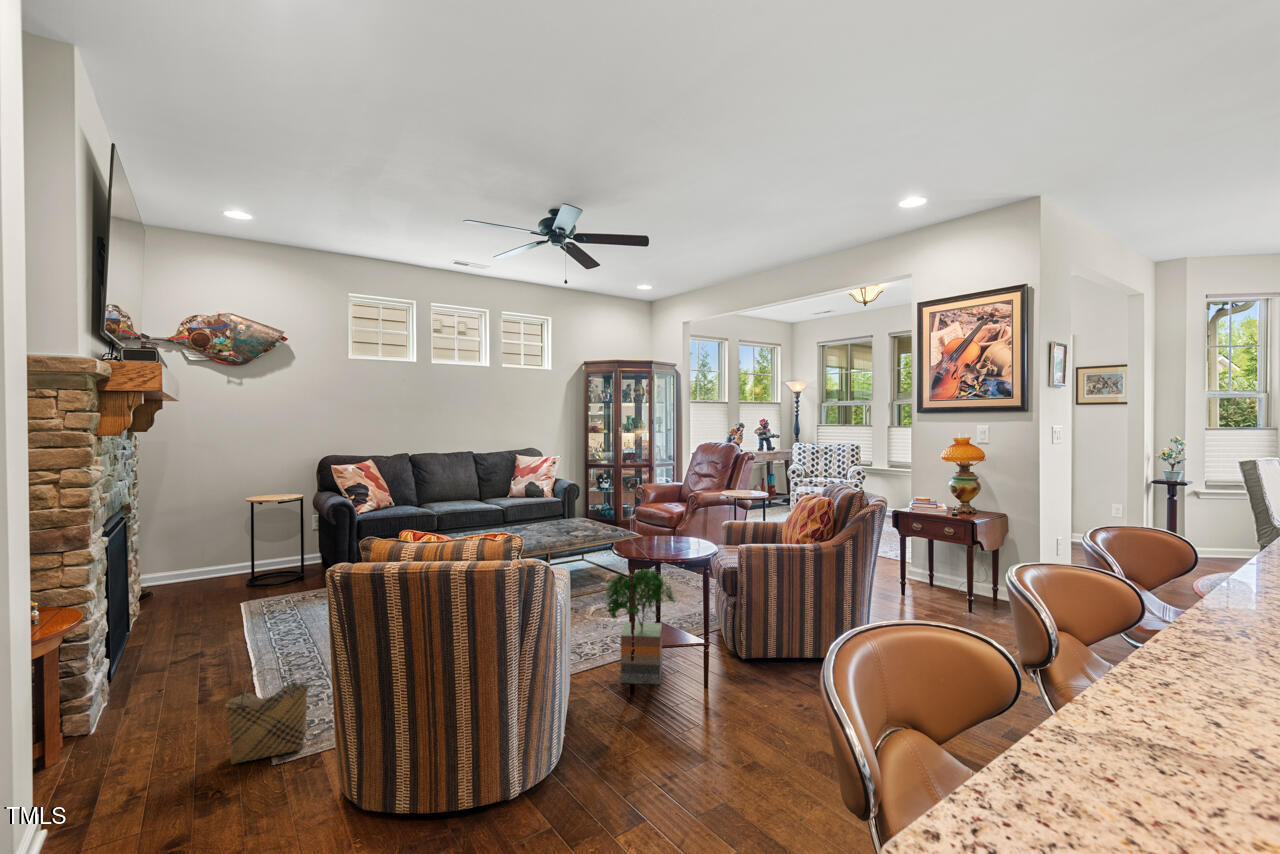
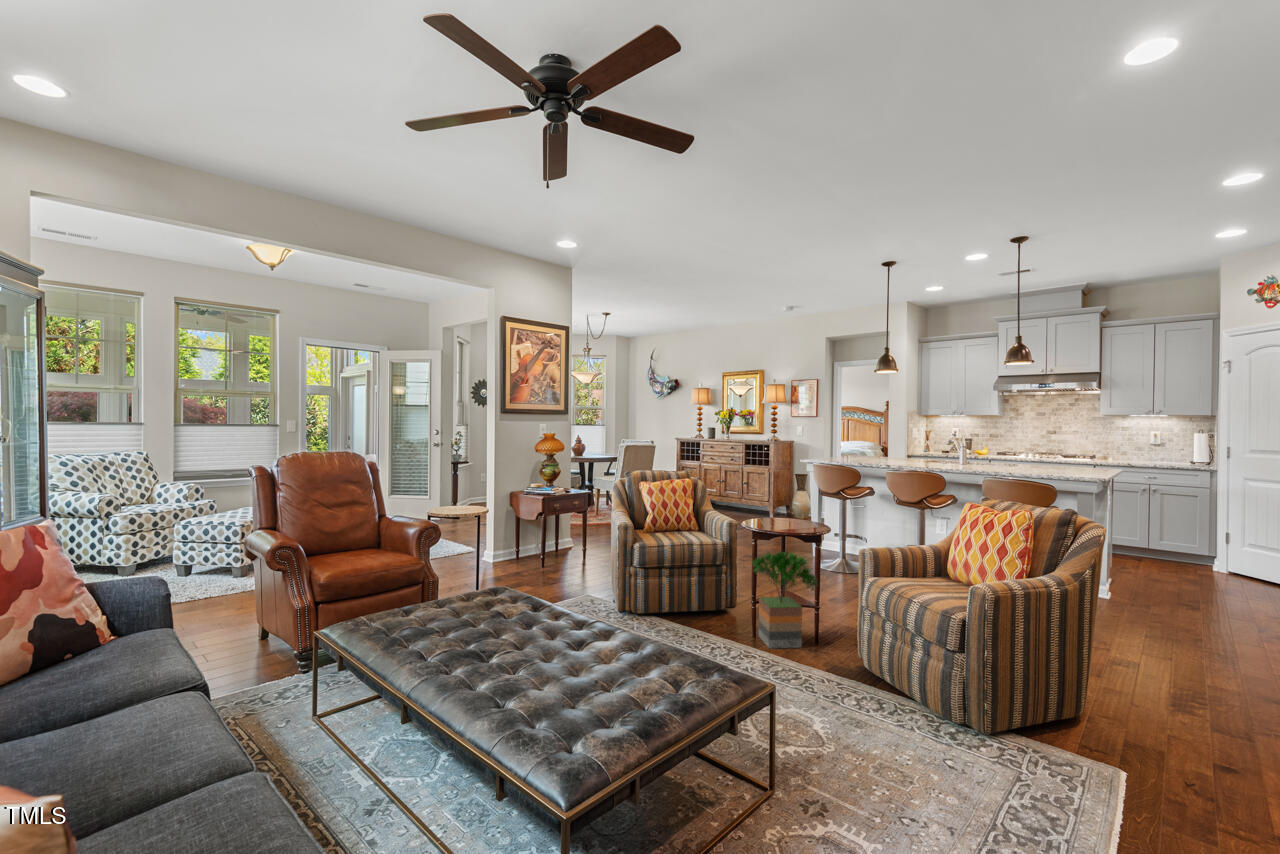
woven basket: present [225,653,309,764] -> none [1083,675,1182,799]

